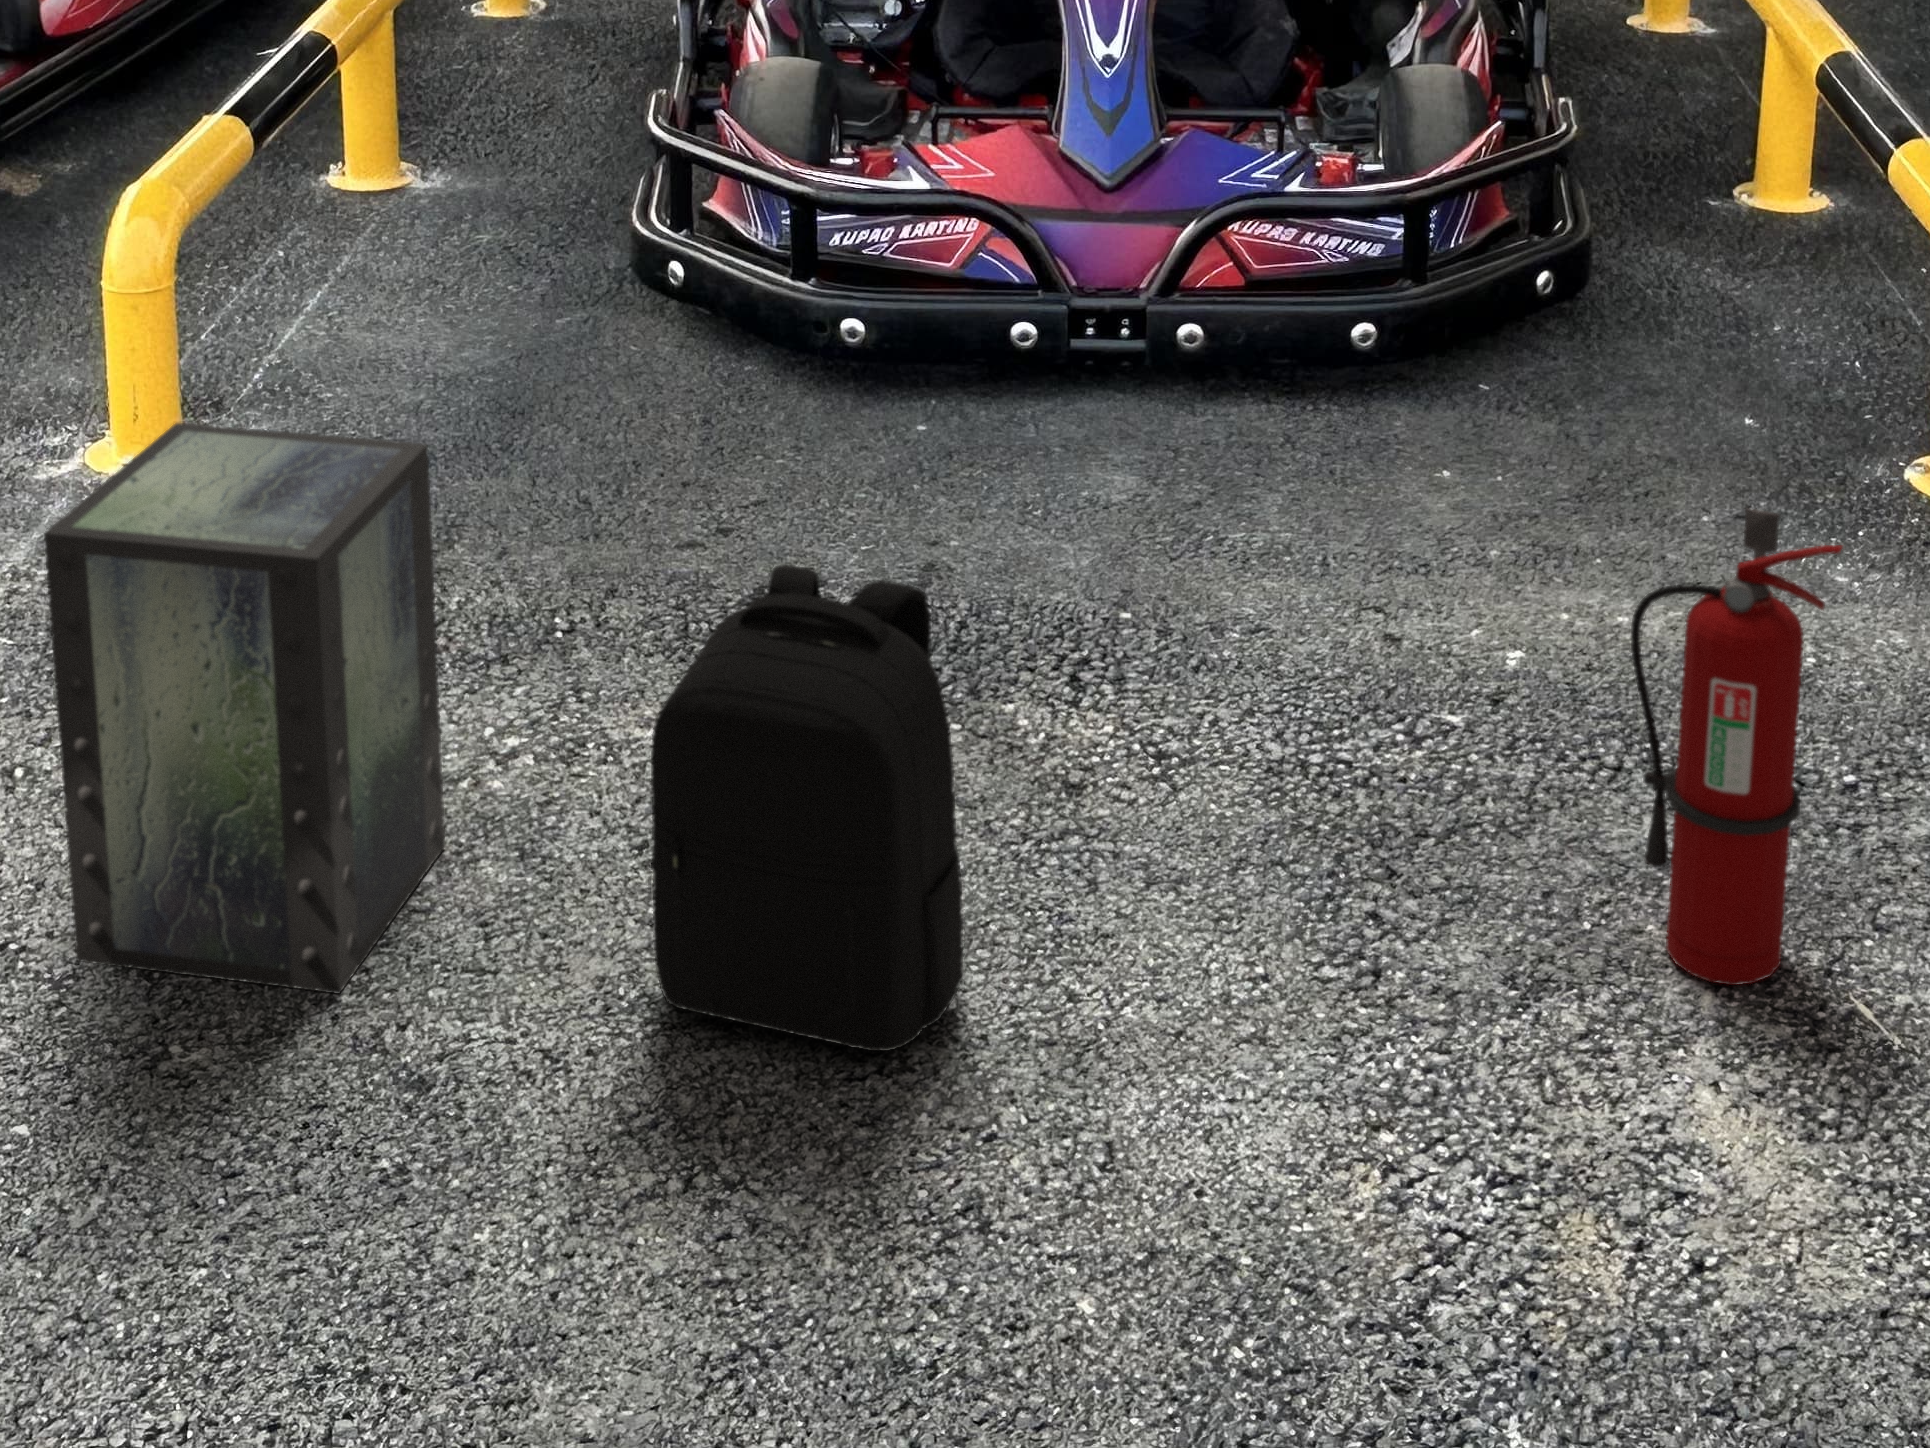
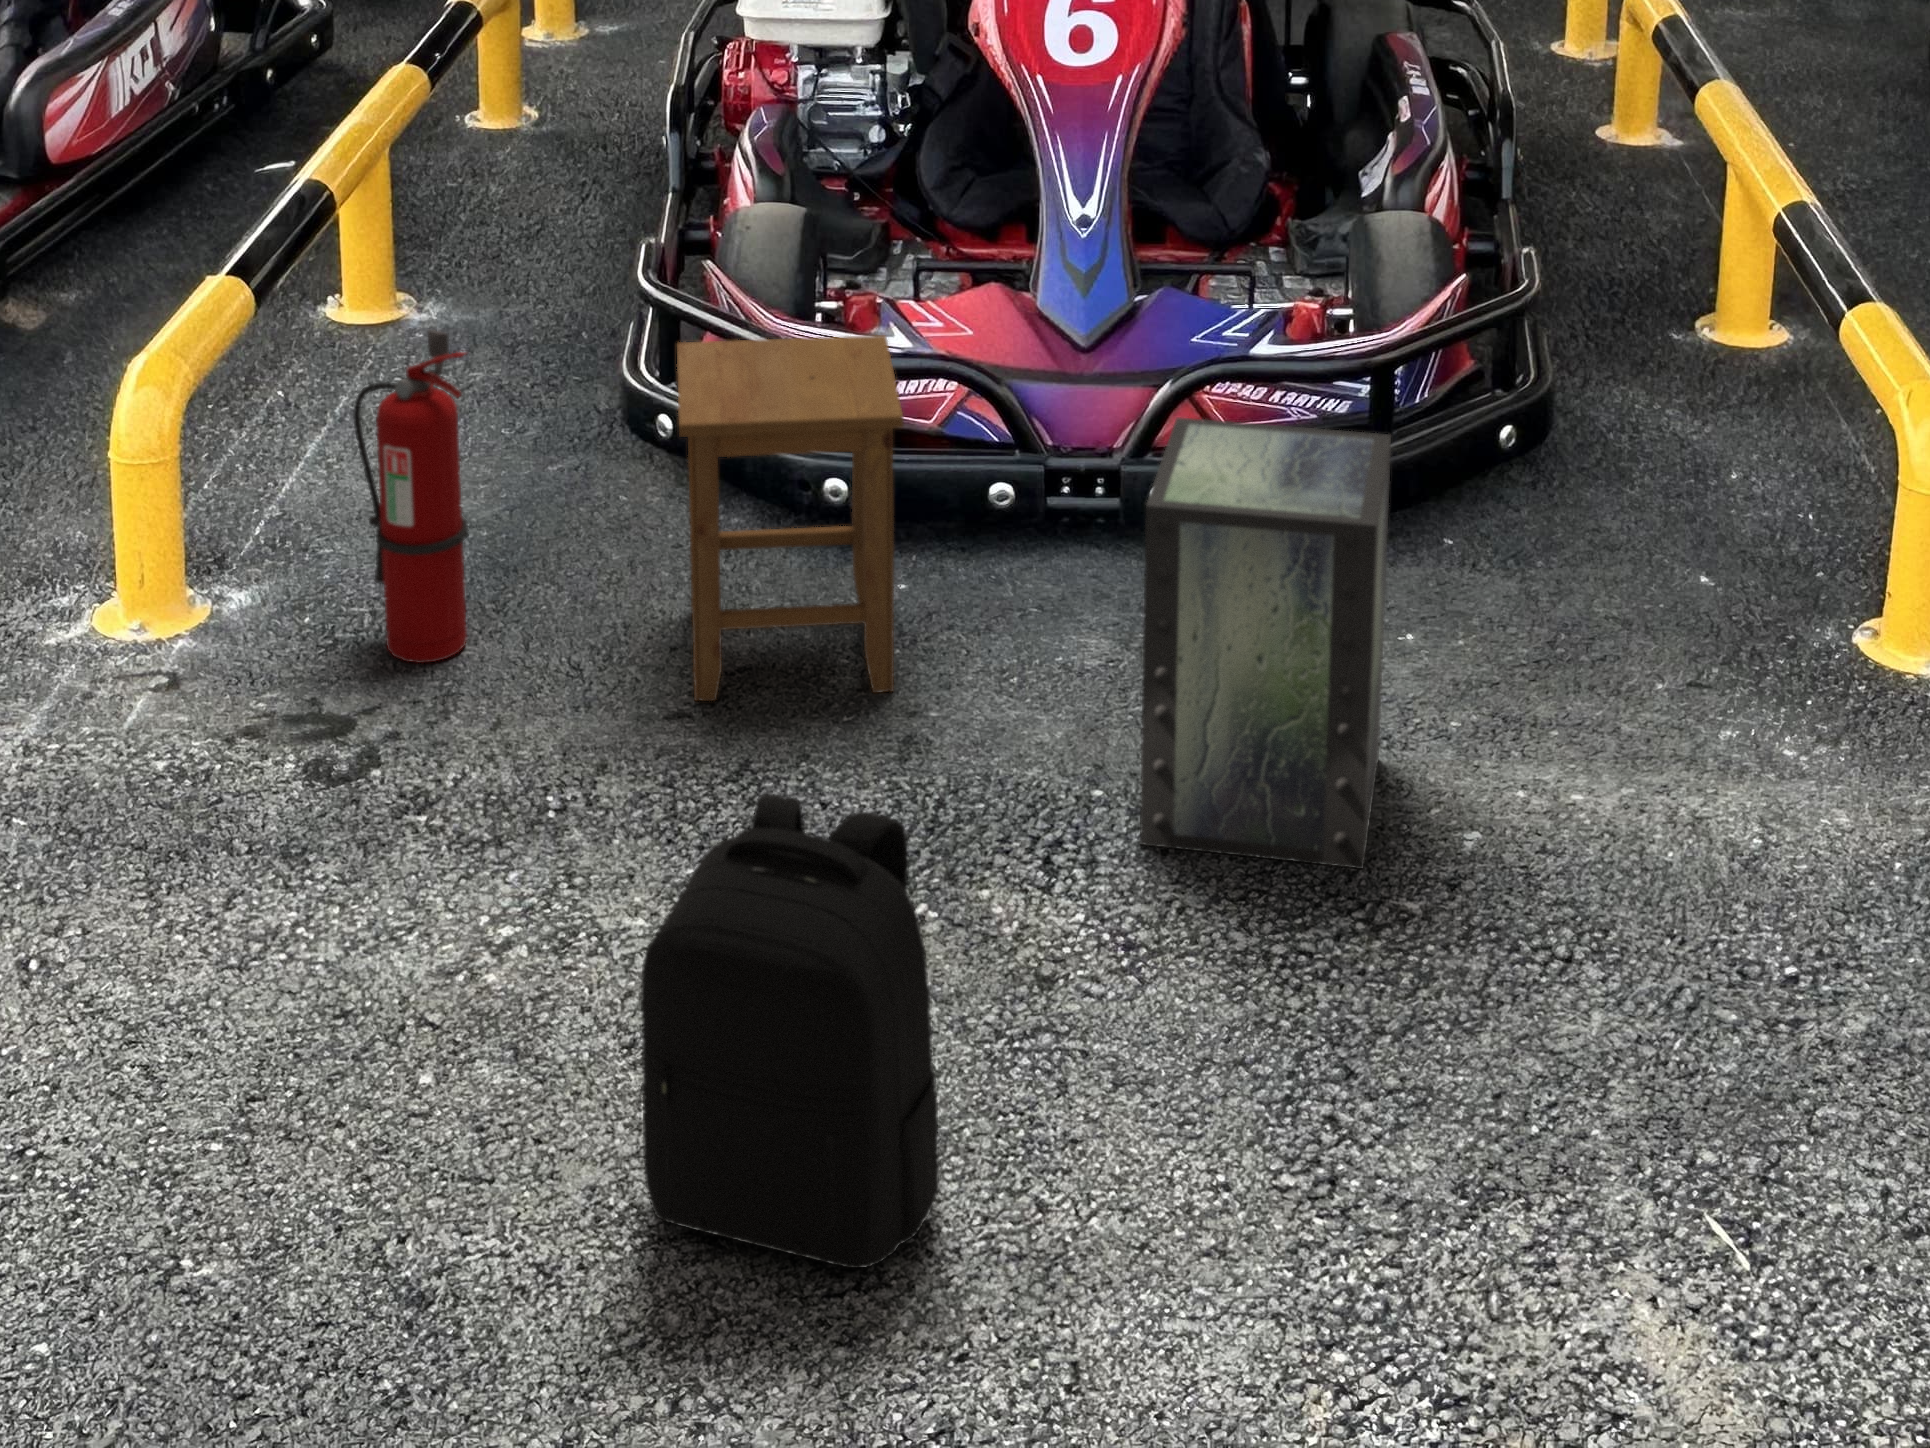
stool: none [687,165,922,534] -> present [677,335,904,701]
storage box: present [44,423,445,994] -> present [1140,417,1391,869]
fire extinguisher: present [1631,508,1842,985] -> present [354,330,468,663]

